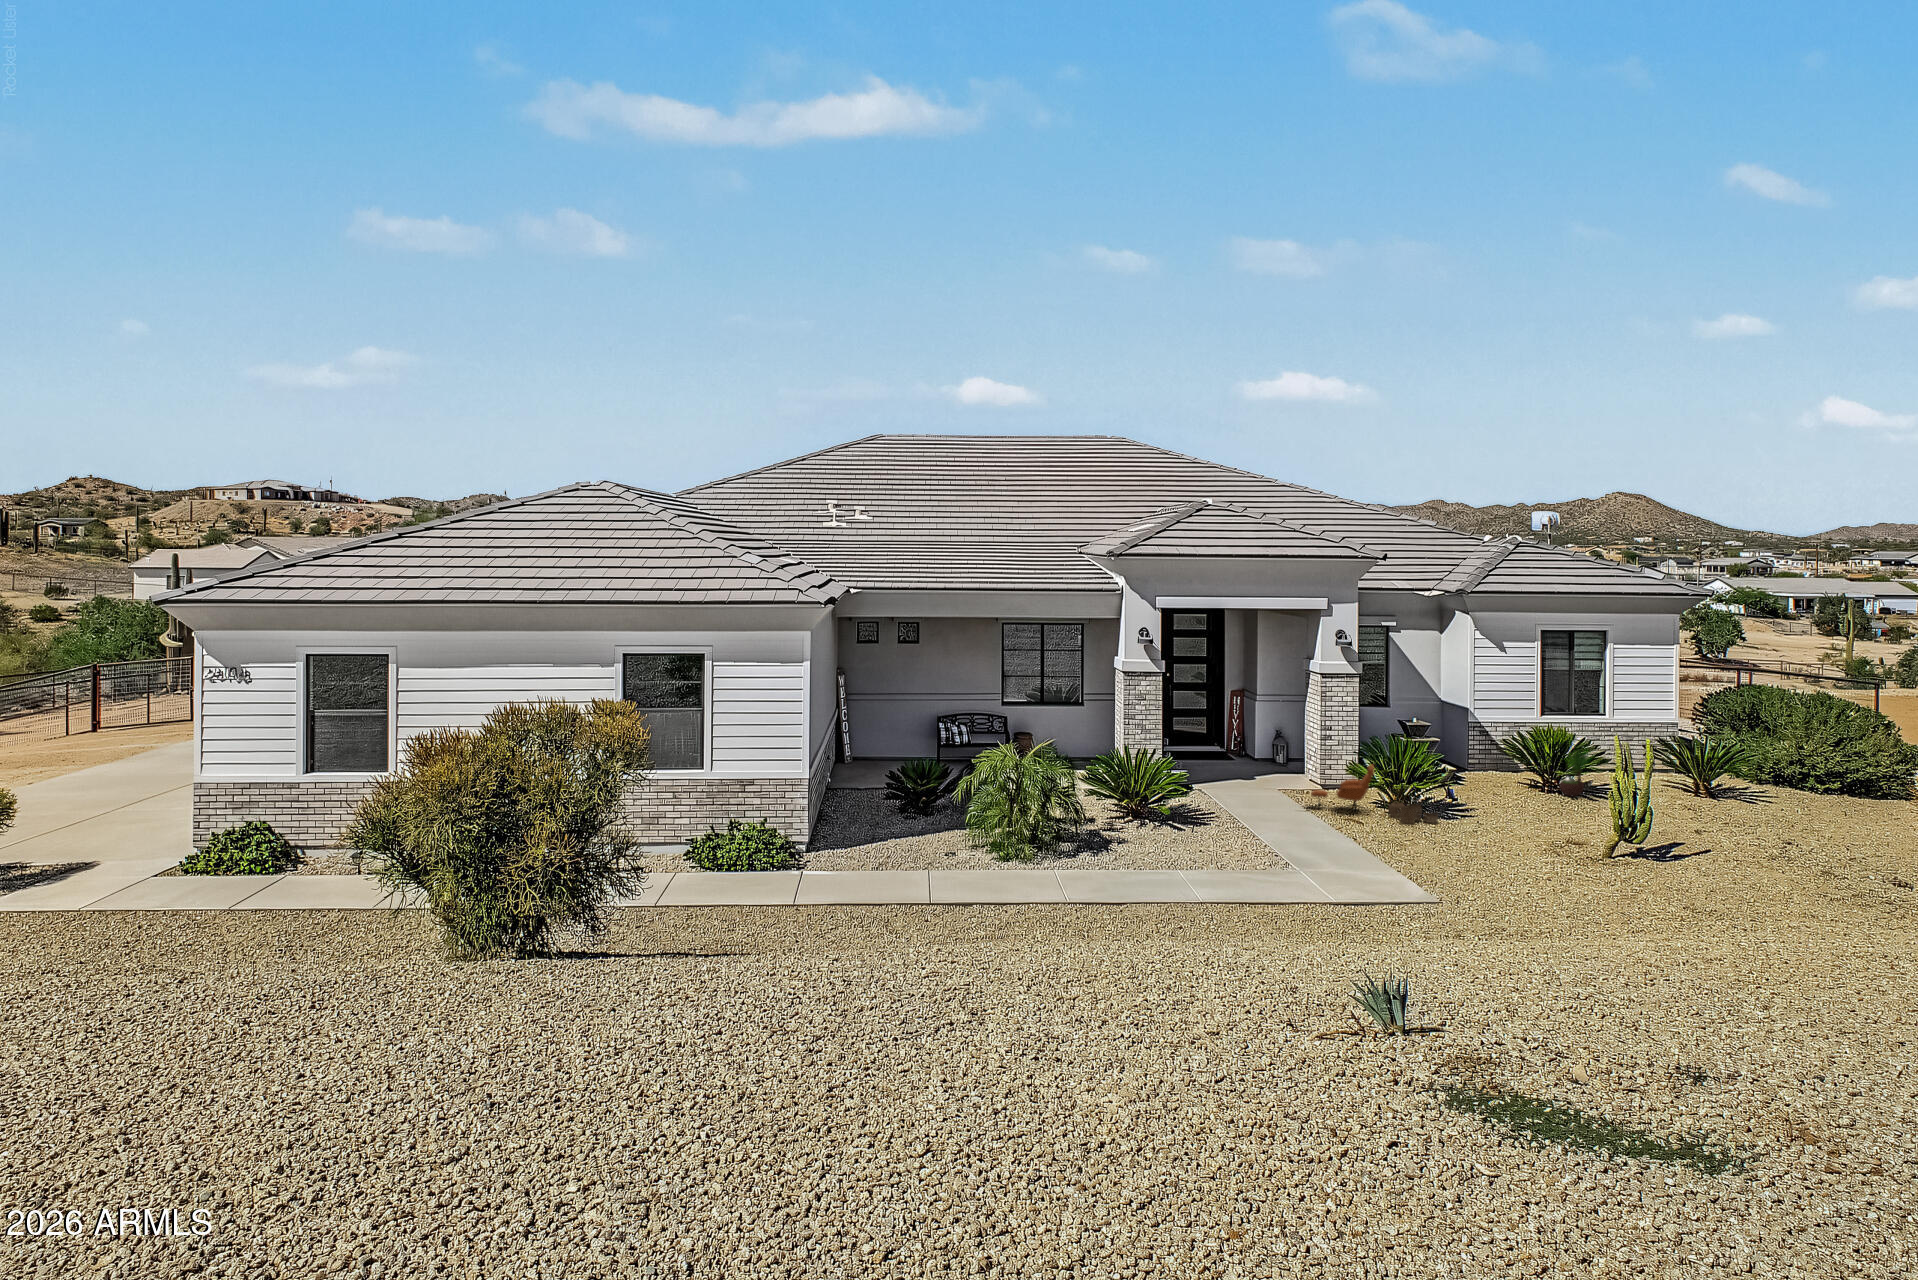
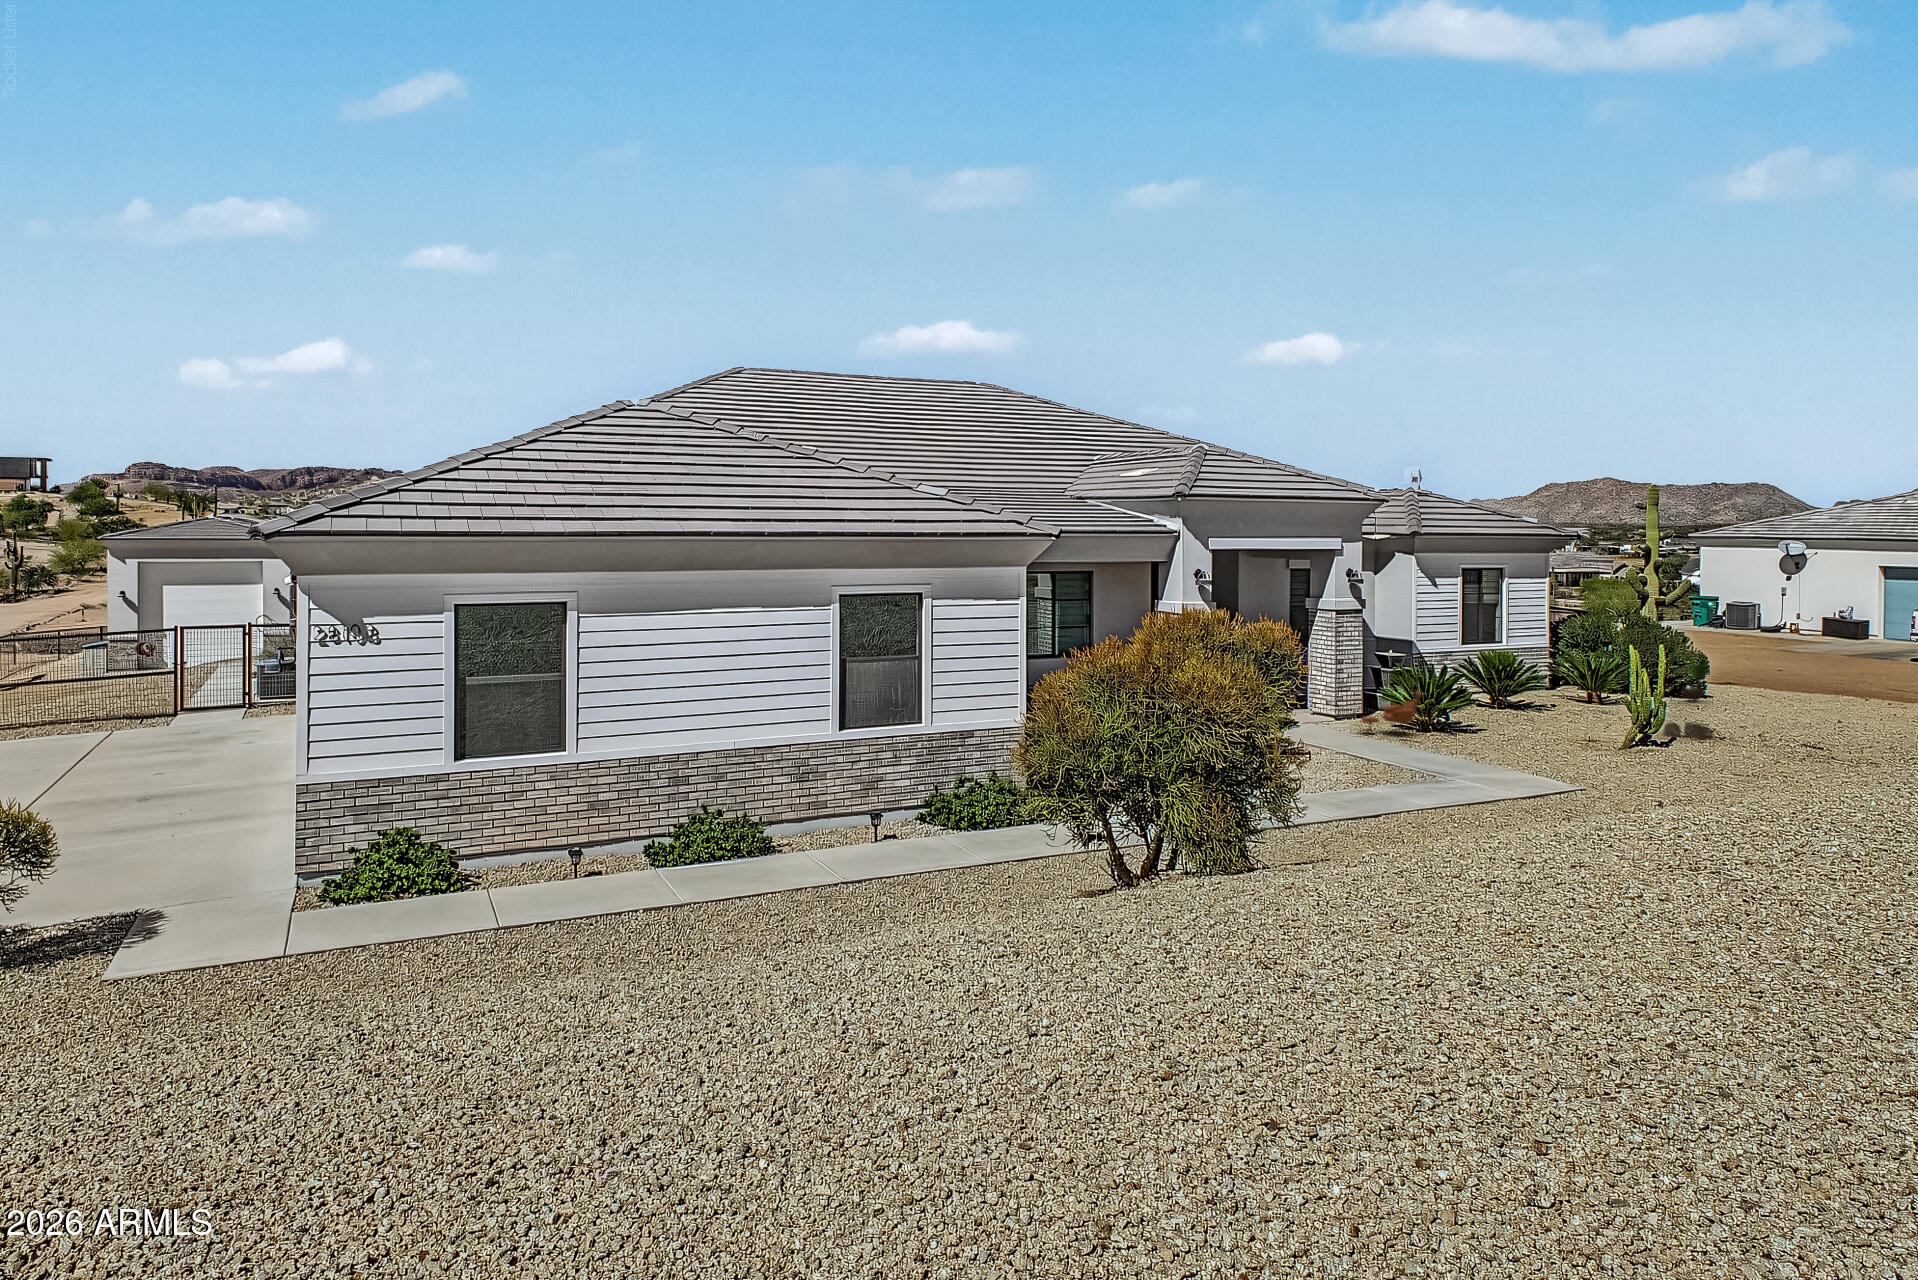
potted tree: present [1560,751,1589,796] -> present [1682,664,1709,701]
woven basket: present [1389,801,1438,824] -> present [1663,722,1714,740]

